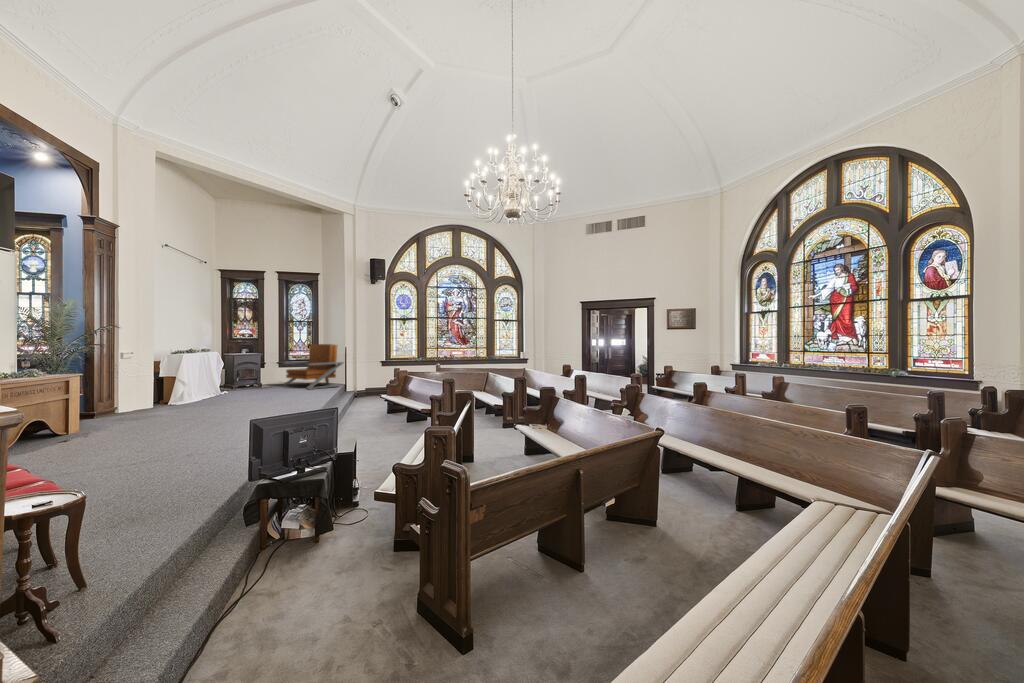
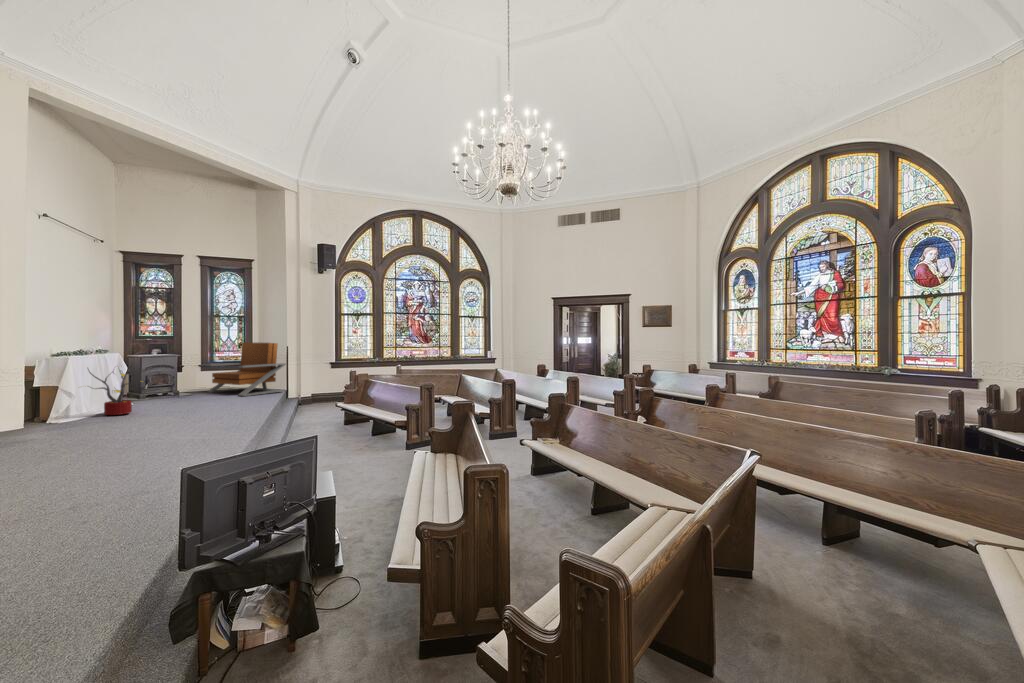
decorative plant: none [191,361,237,401] -> present [88,369,132,415]

